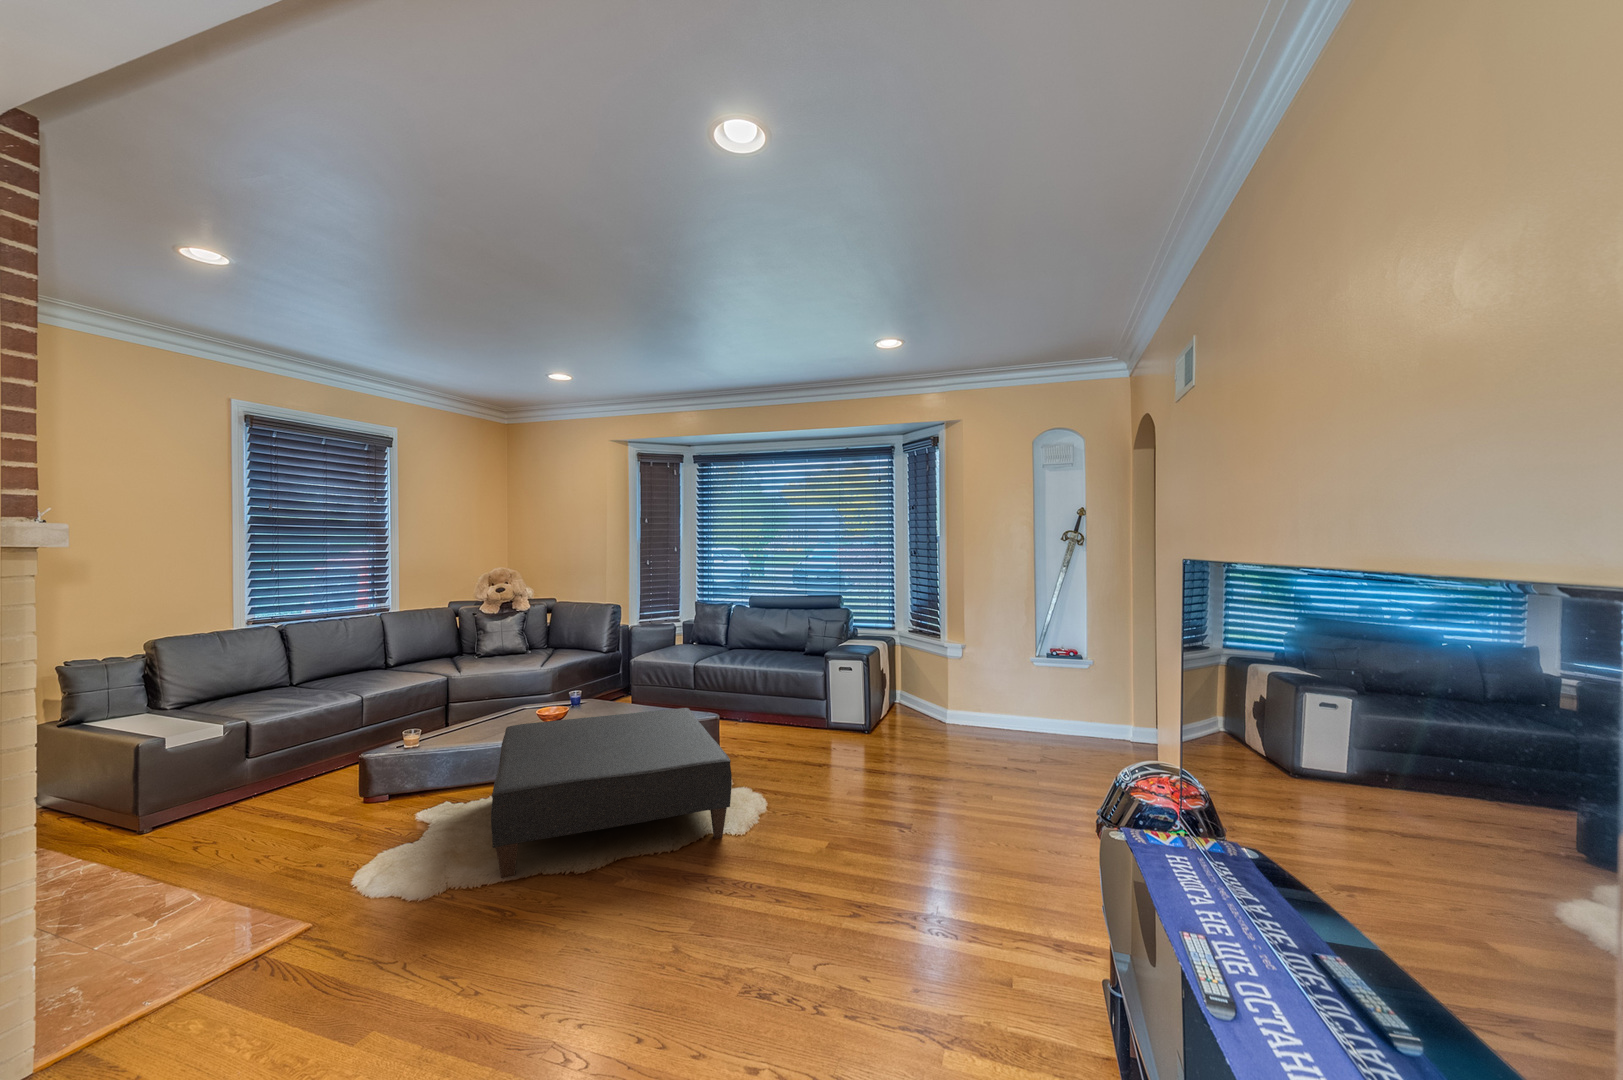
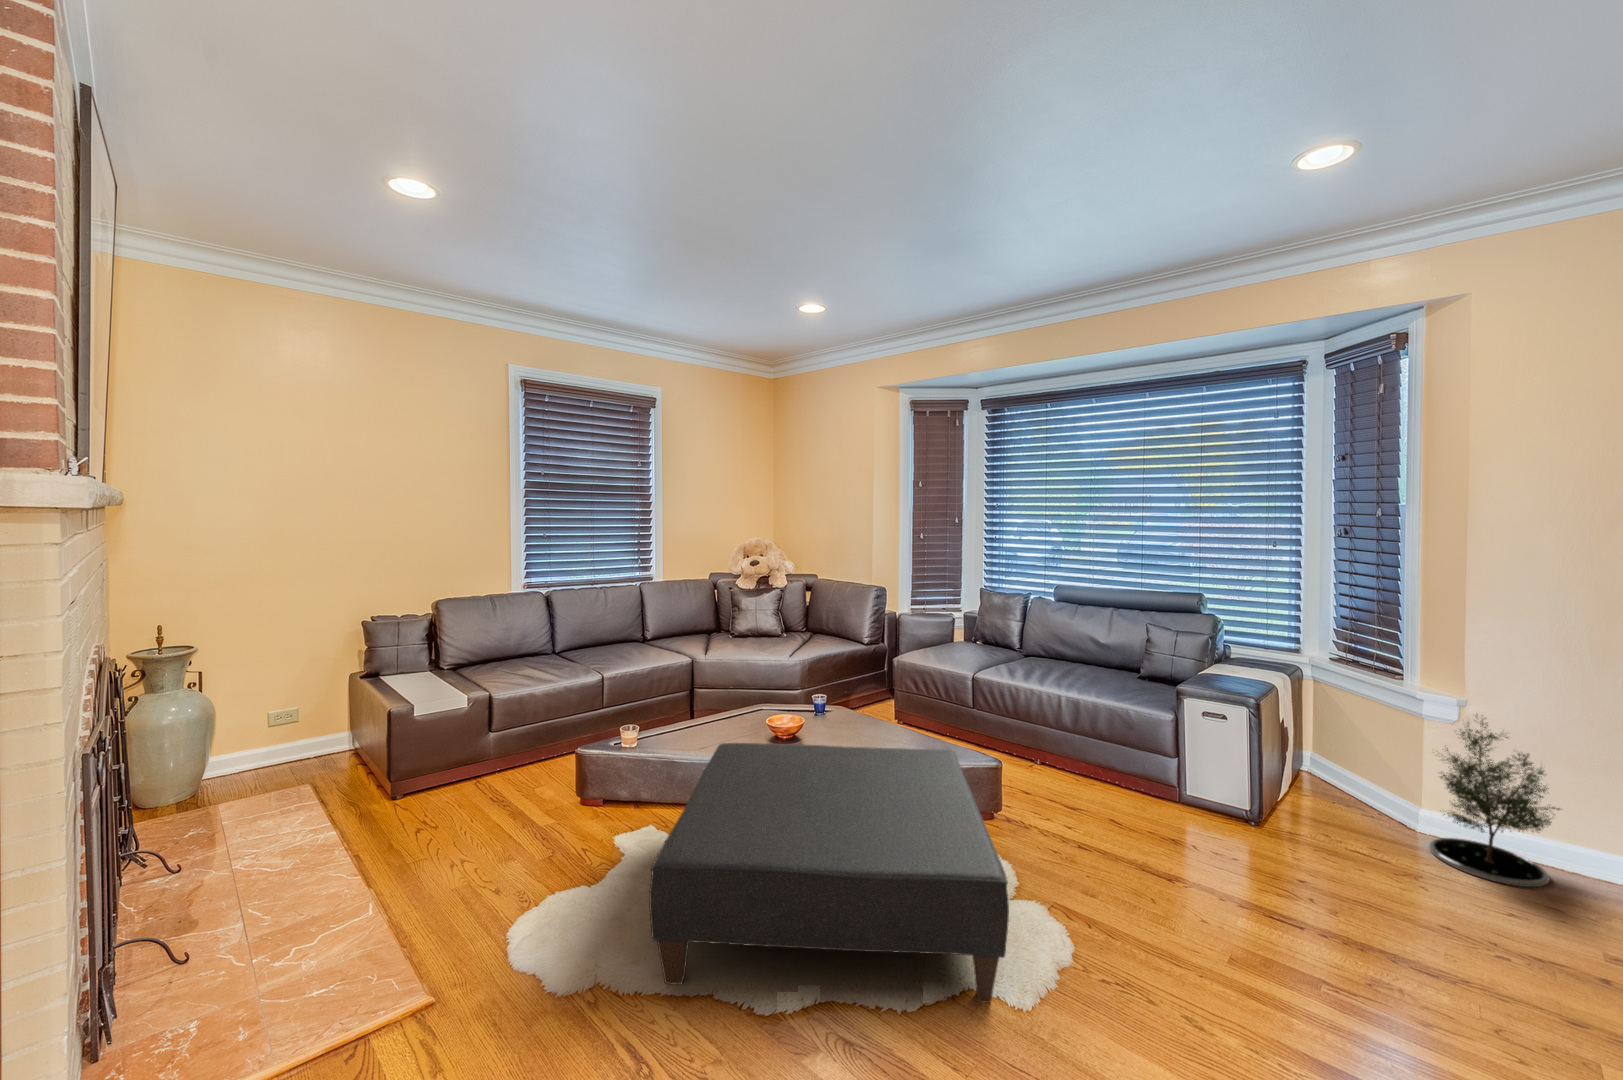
potted tree: none [949,649,1001,738] -> present [1429,714,1560,887]

